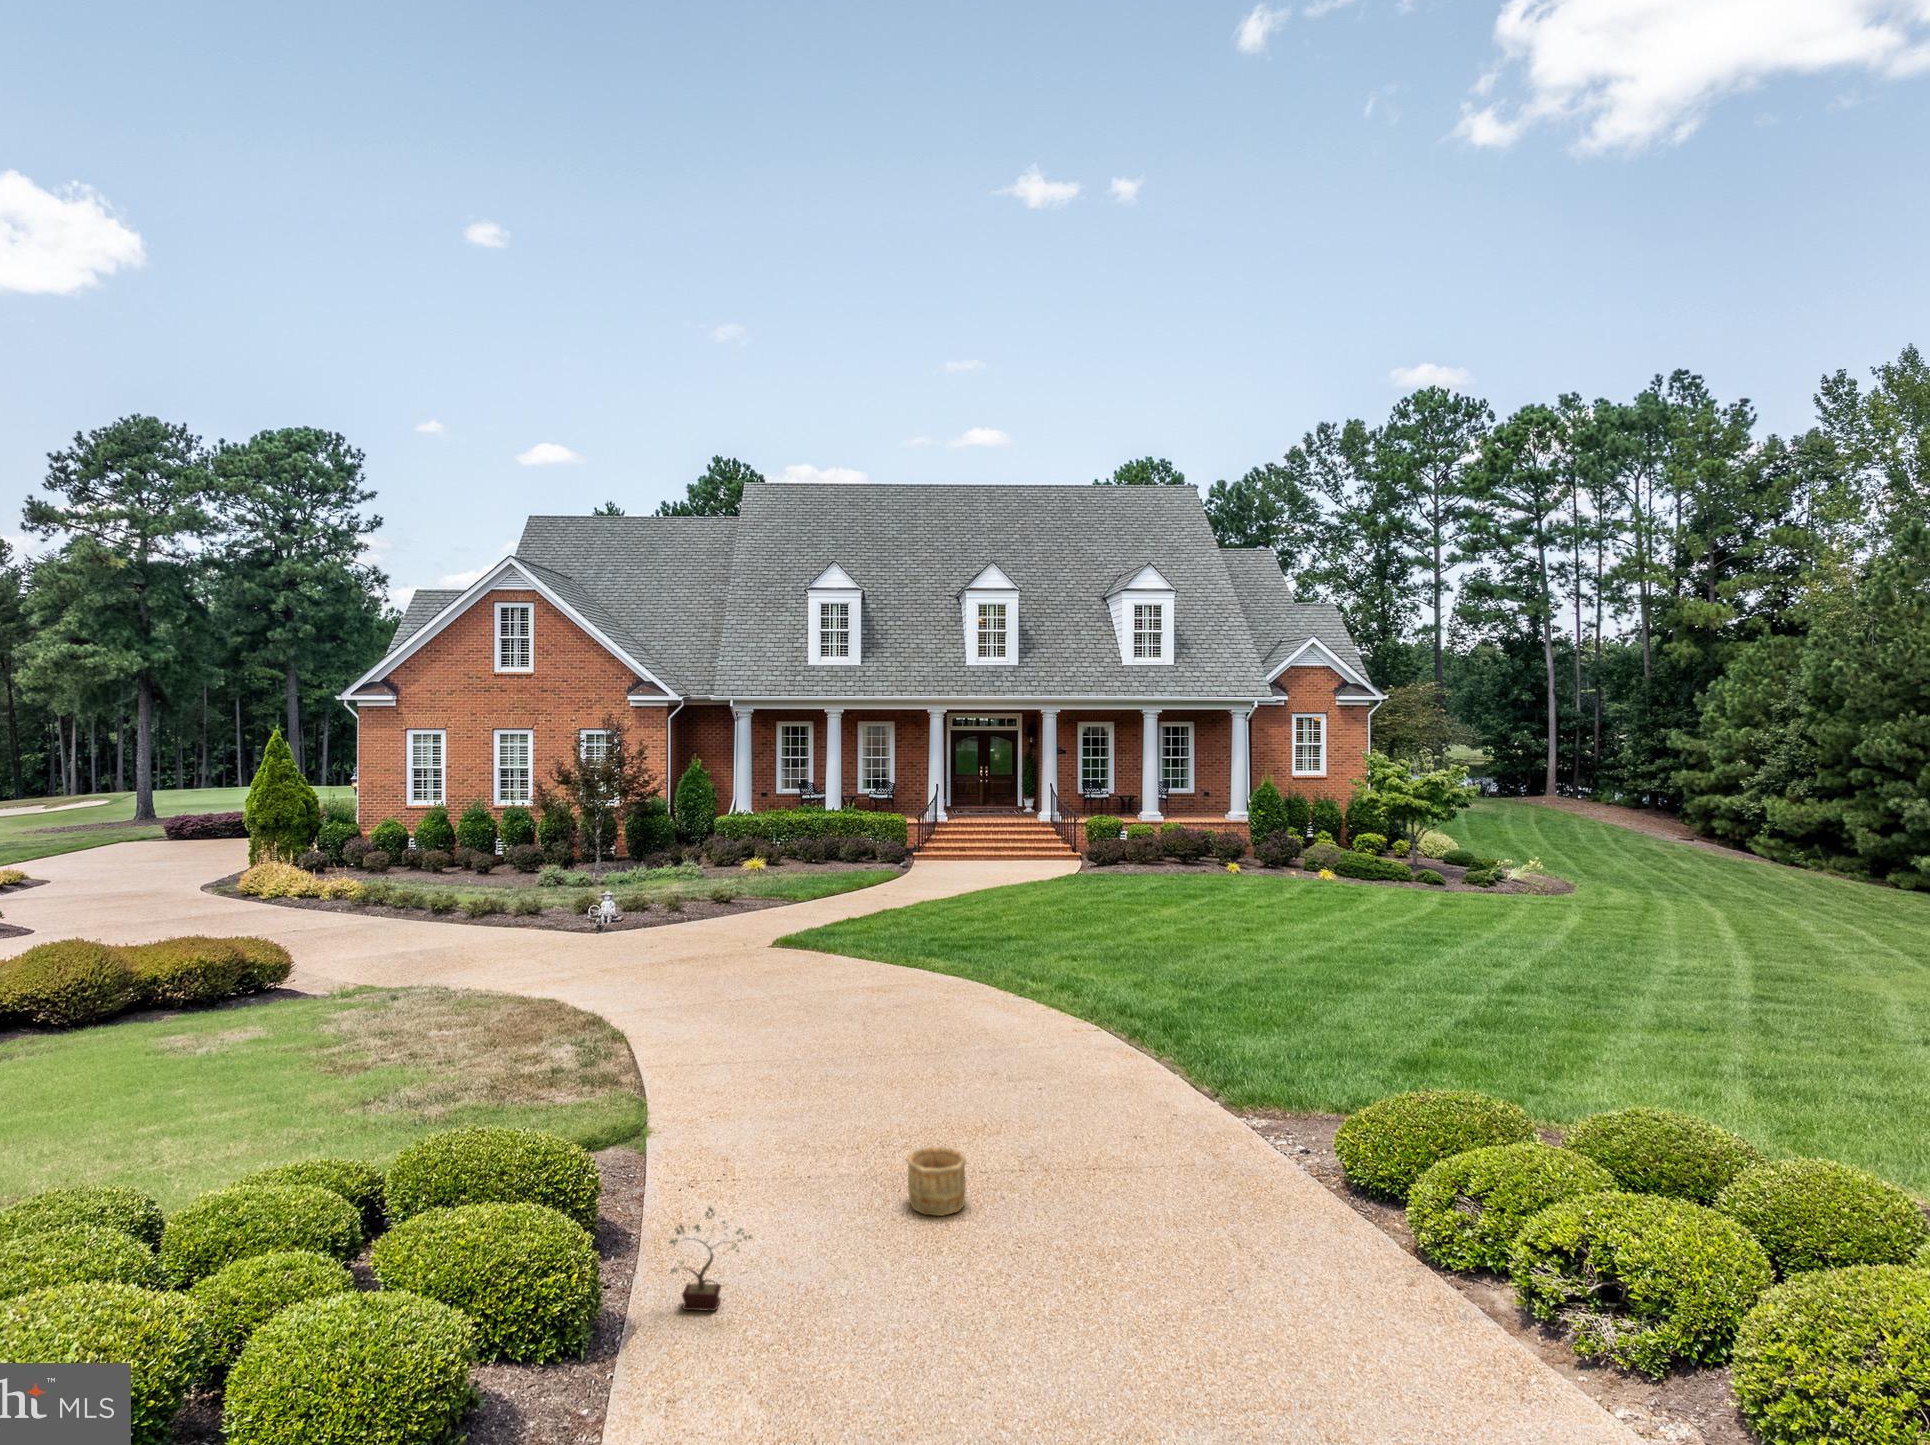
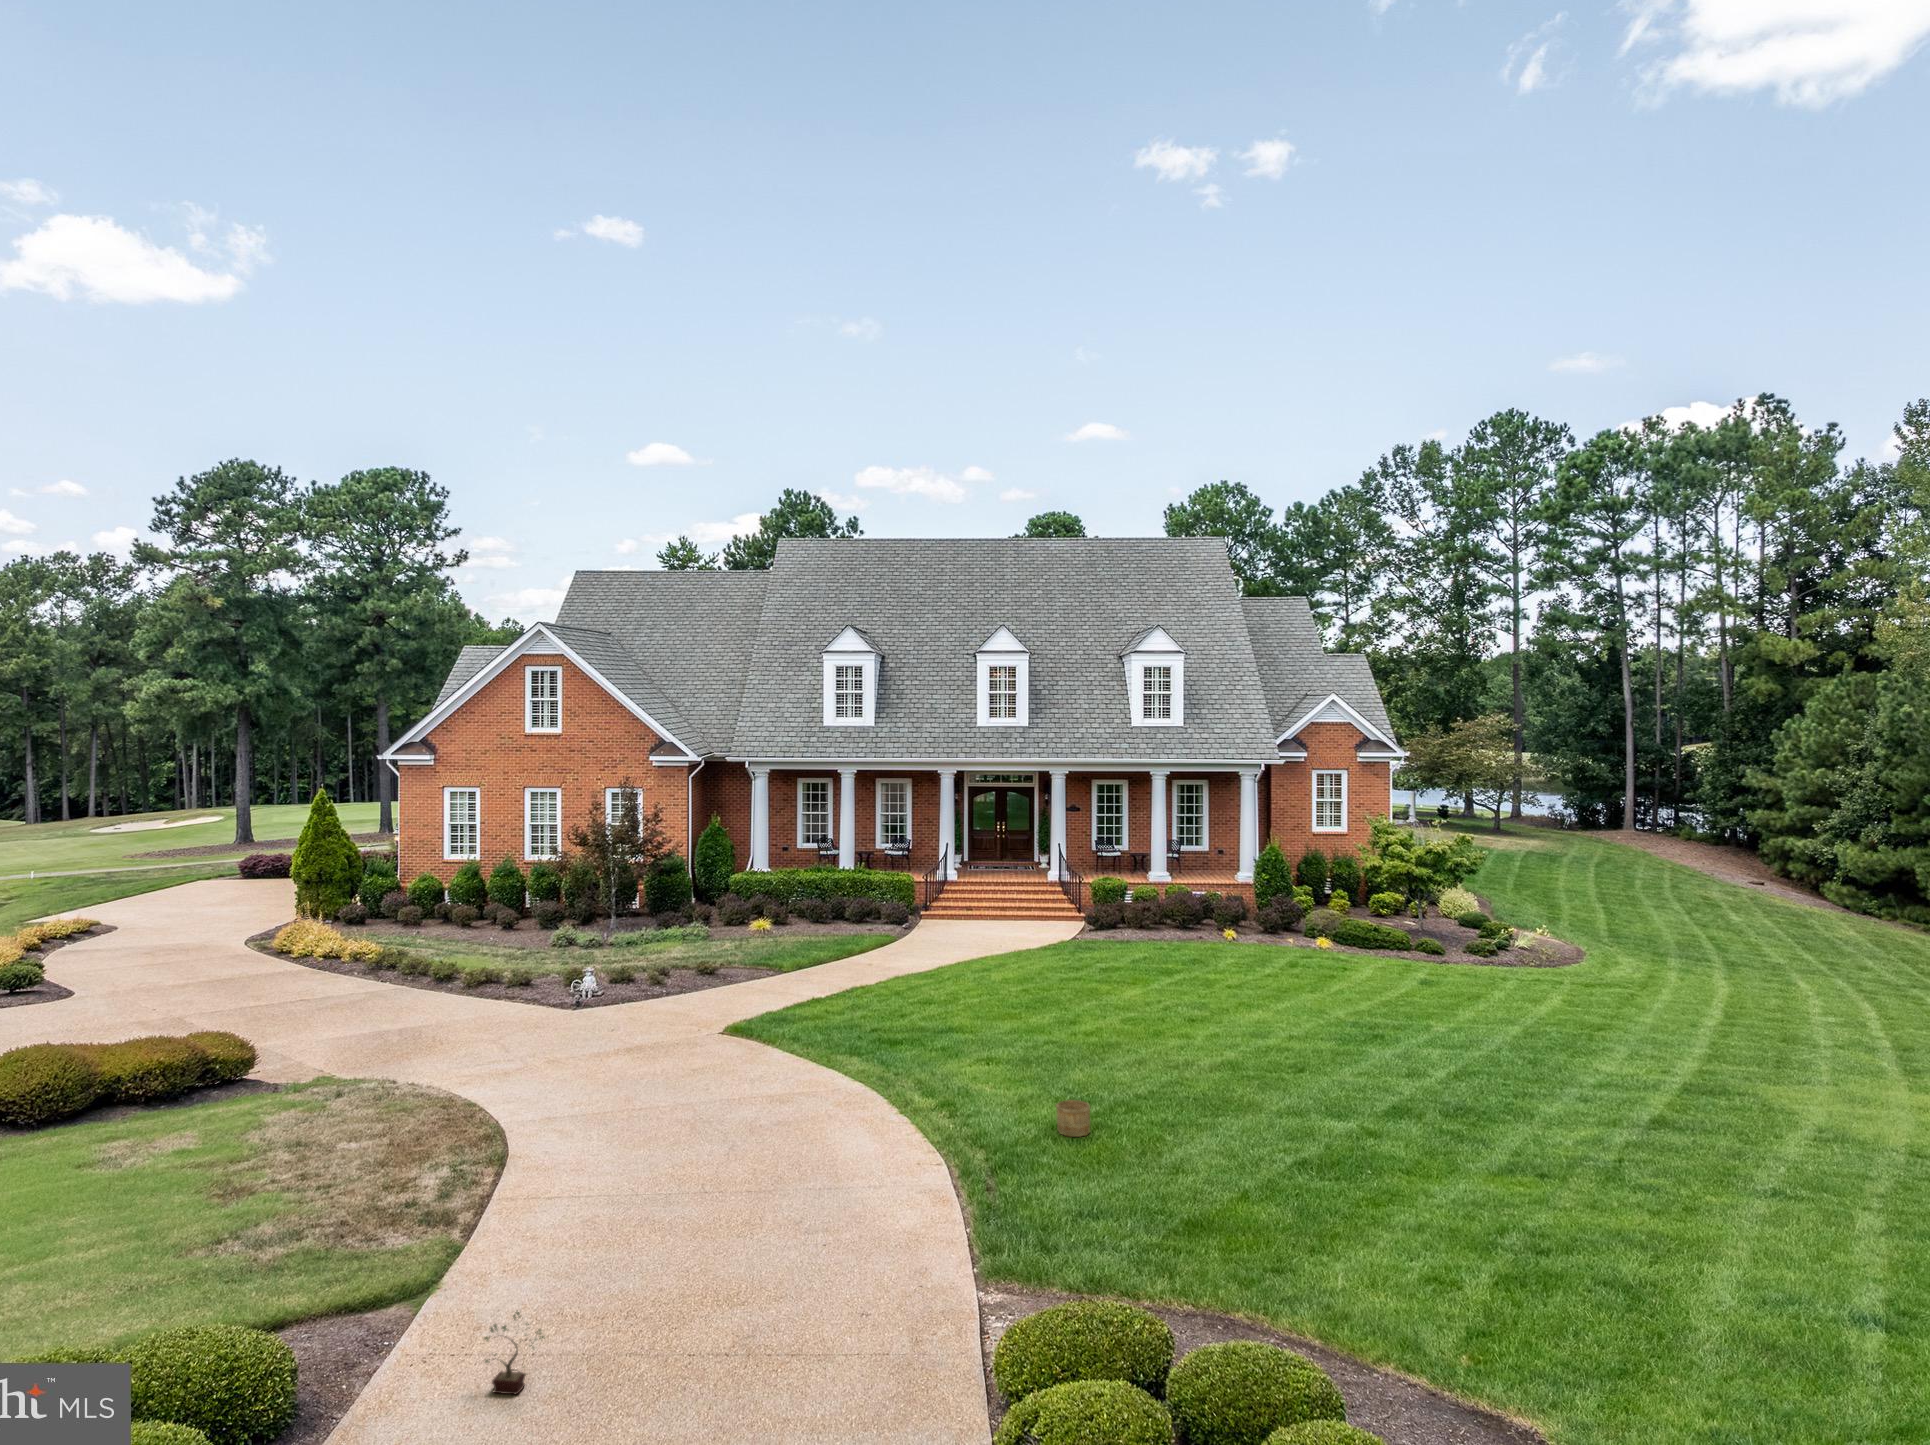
wooden bucket: present [906,1147,966,1216] -> present [1056,1100,1090,1137]

